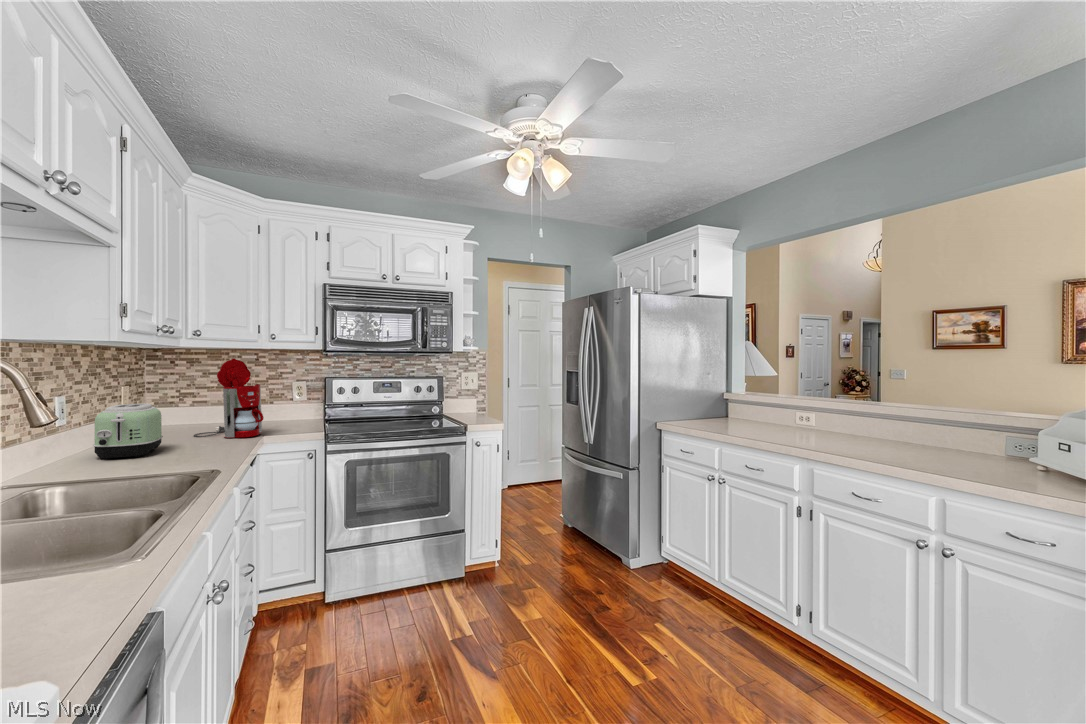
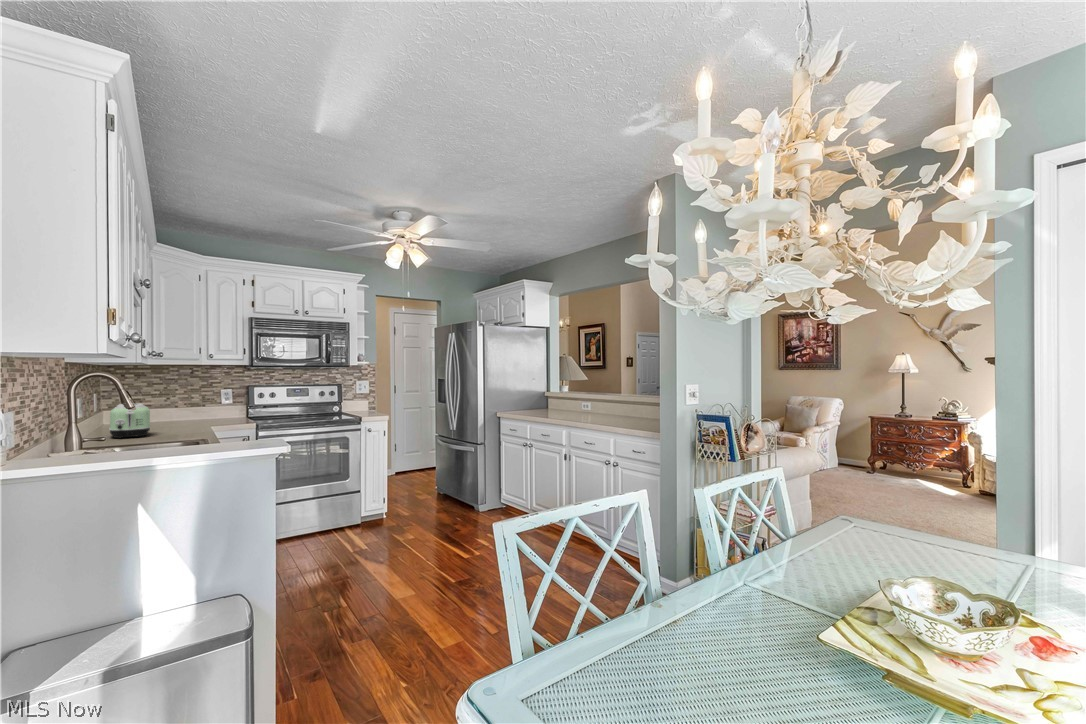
coffee maker: present [194,358,264,438] -> none [158,372,213,428]

